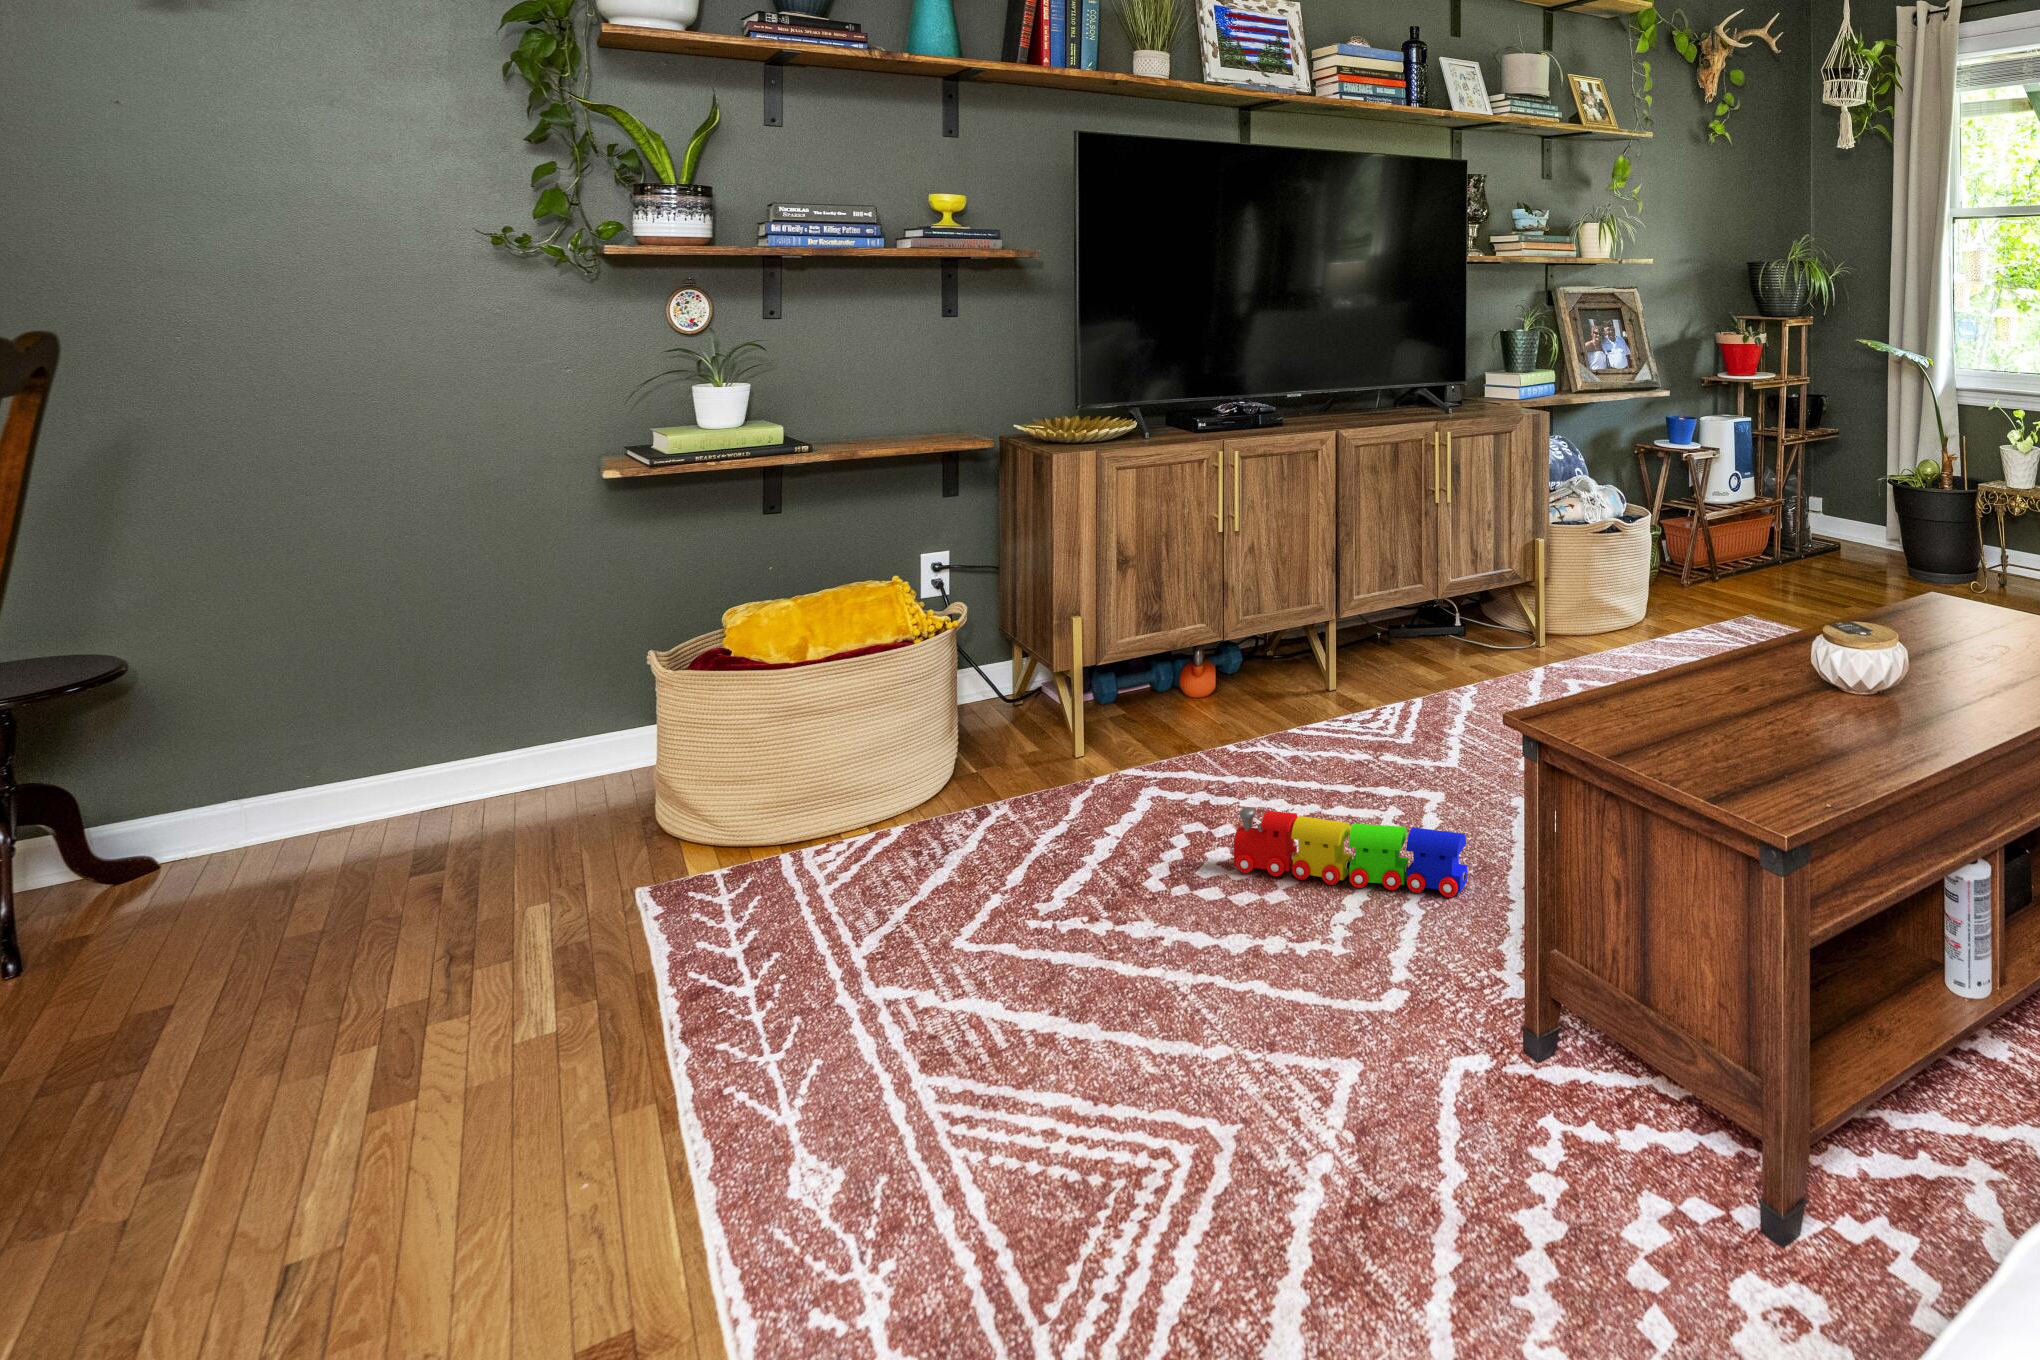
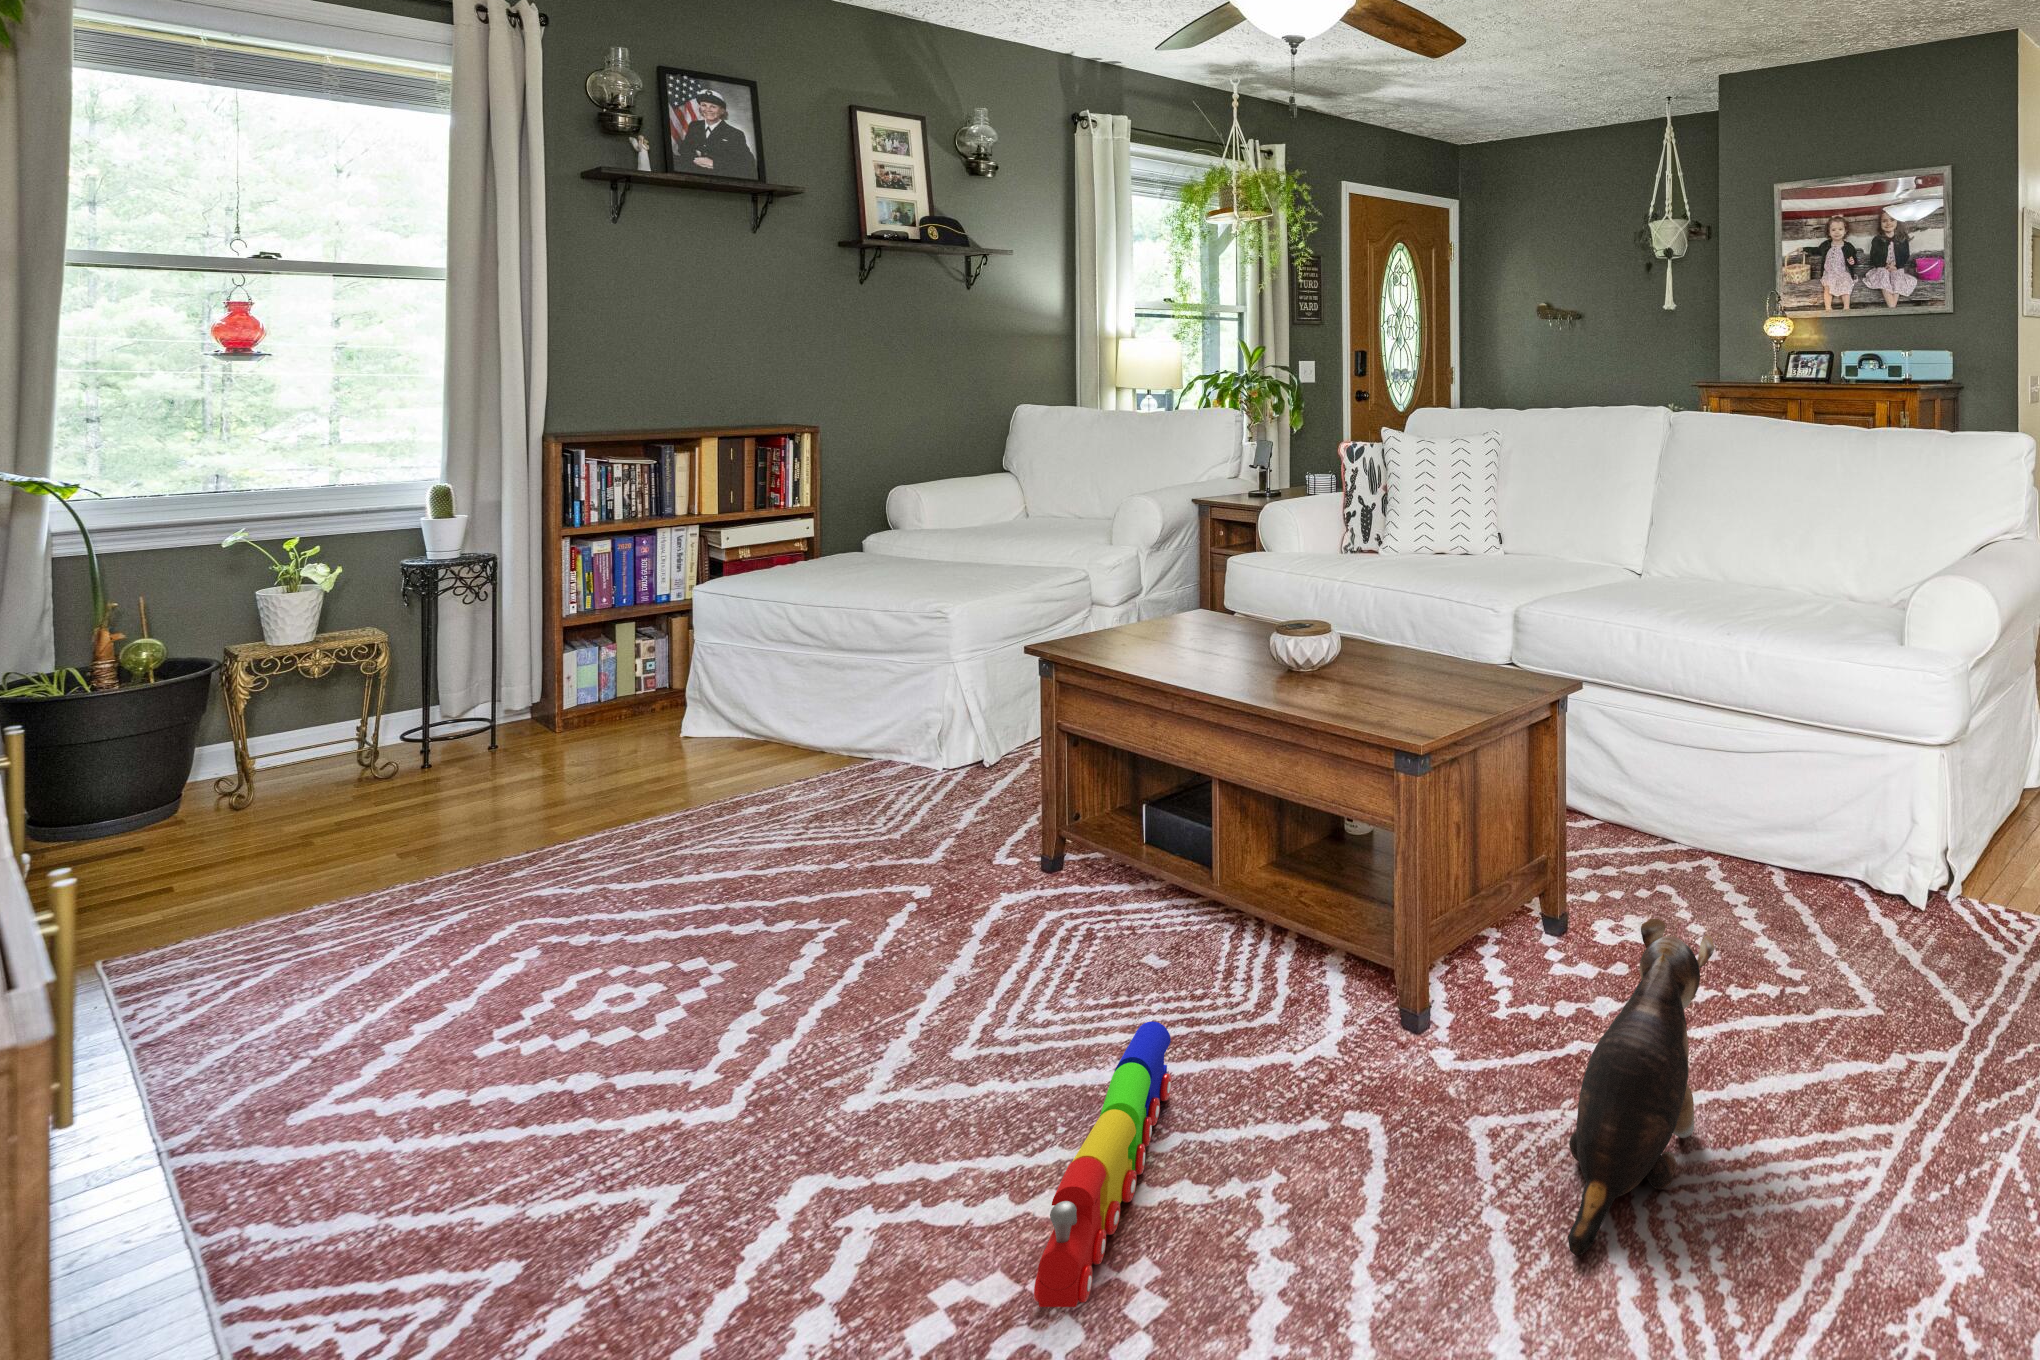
plush toy: none [1121,992,1346,1202] -> present [1568,919,1715,1255]

